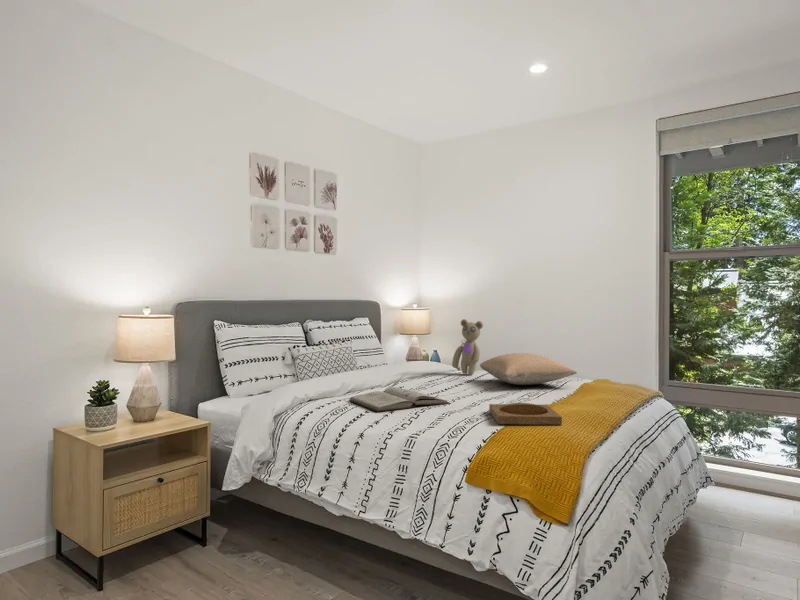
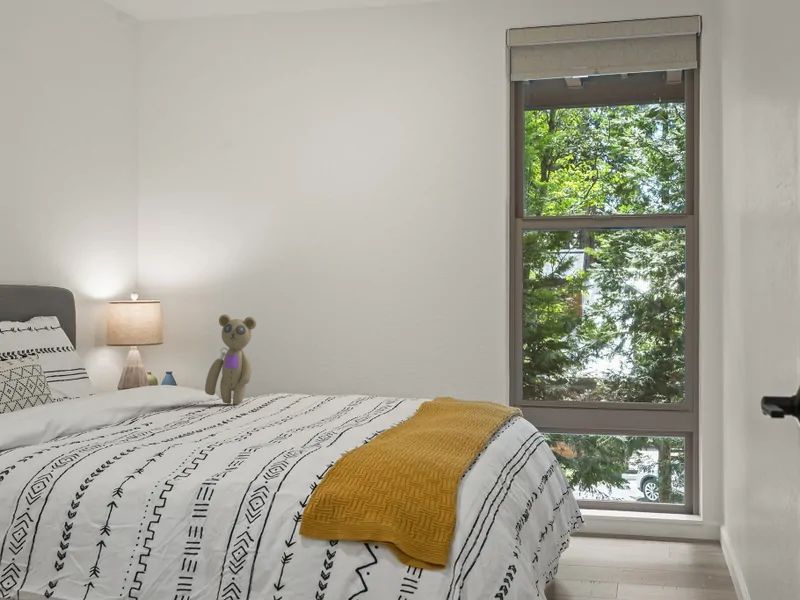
pillow: present [480,353,577,385] -> none [257,363,408,411]
book: present [349,387,449,412] -> none [66,423,235,457]
tray: present [489,403,562,425] -> none [303,427,413,456]

